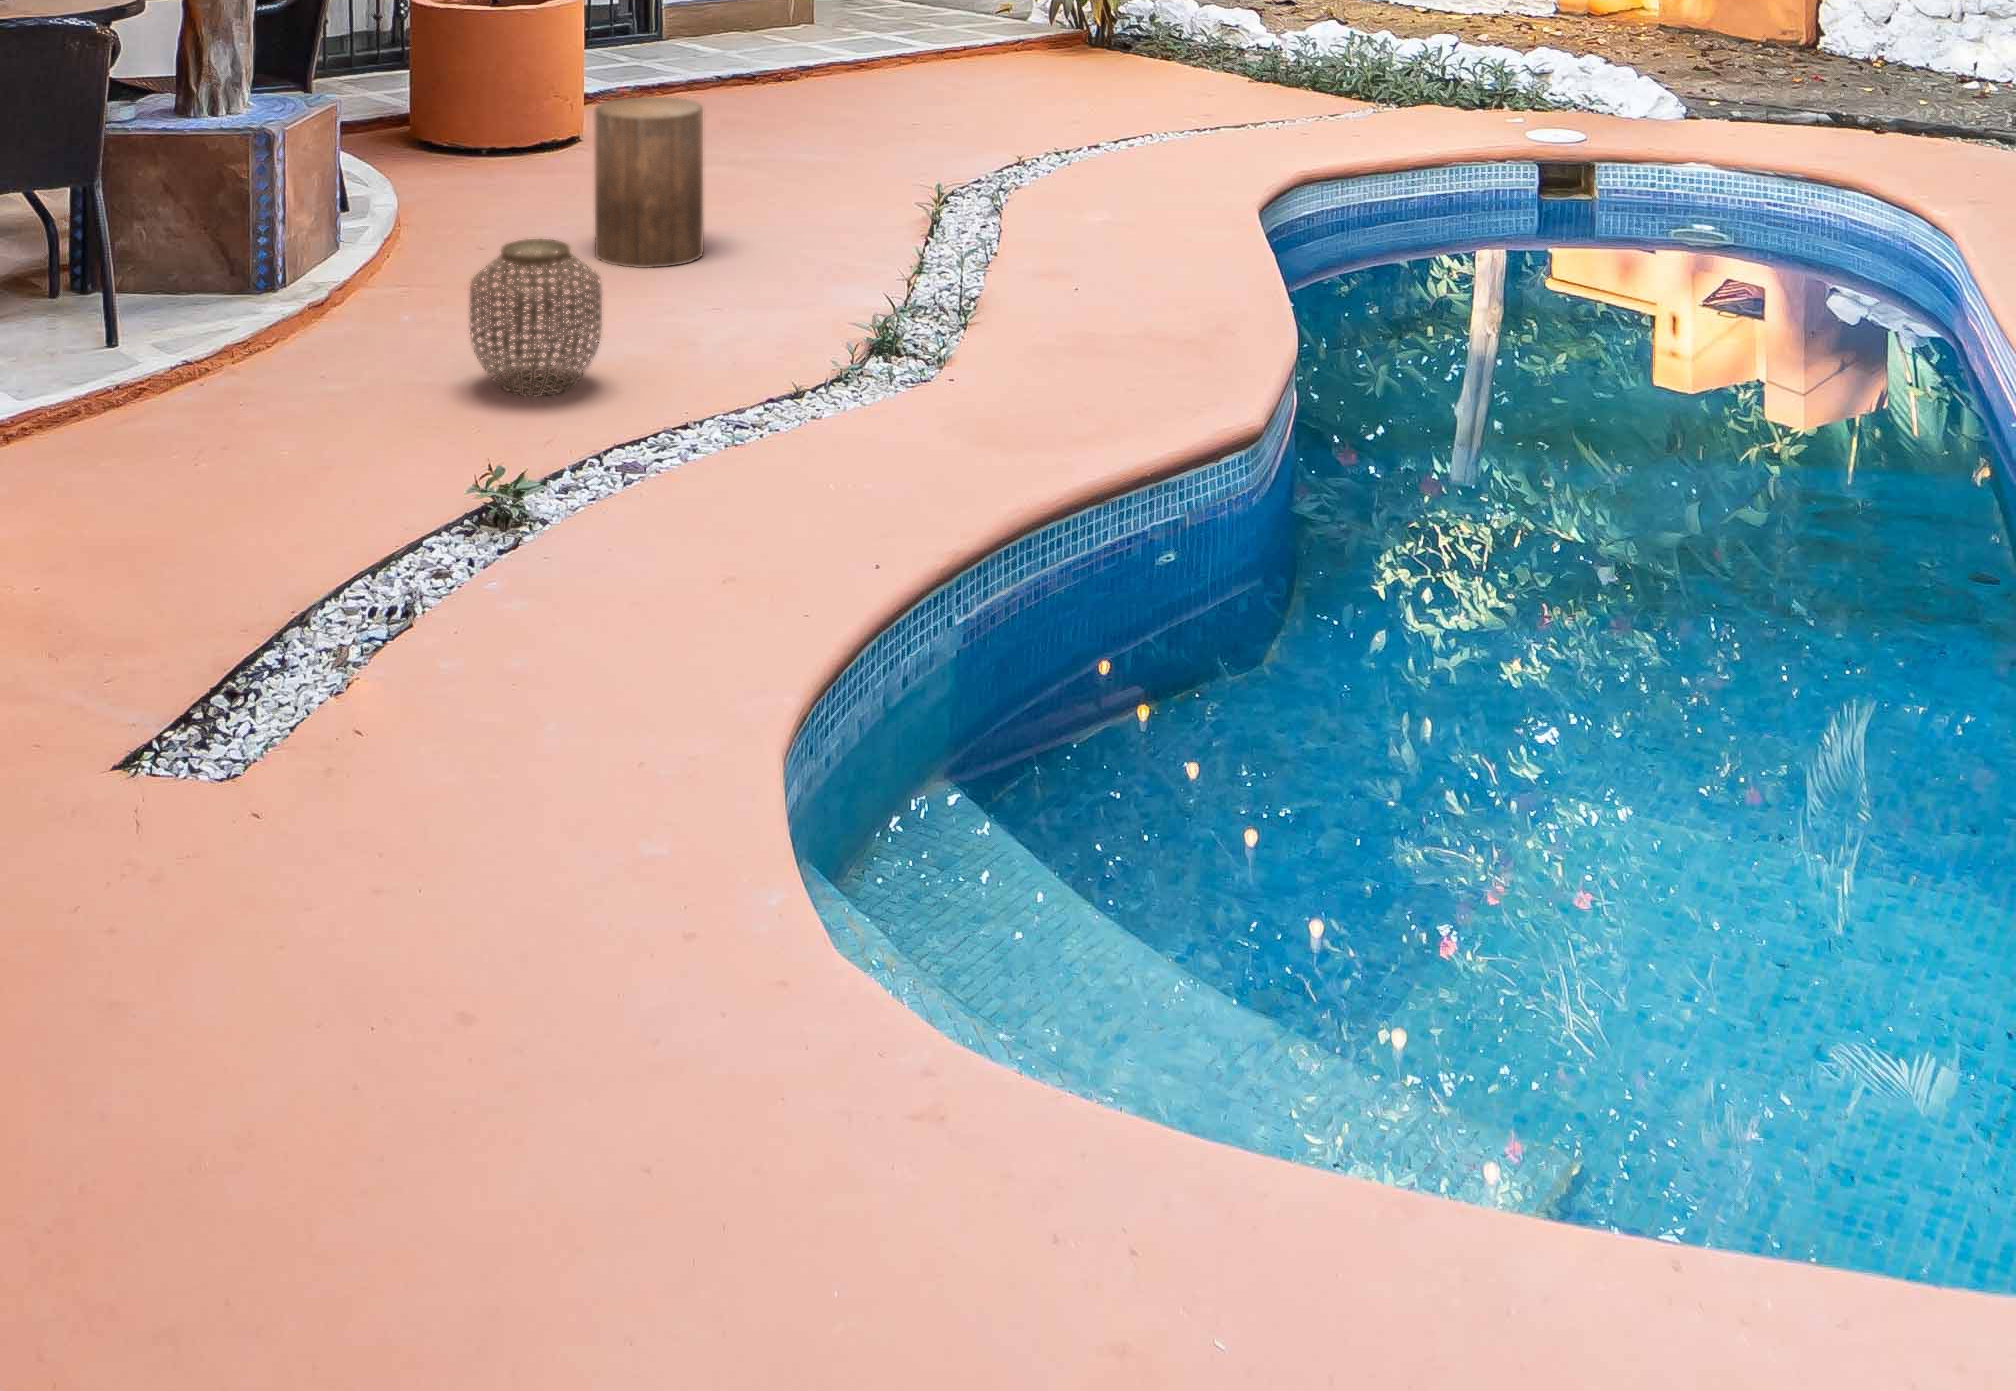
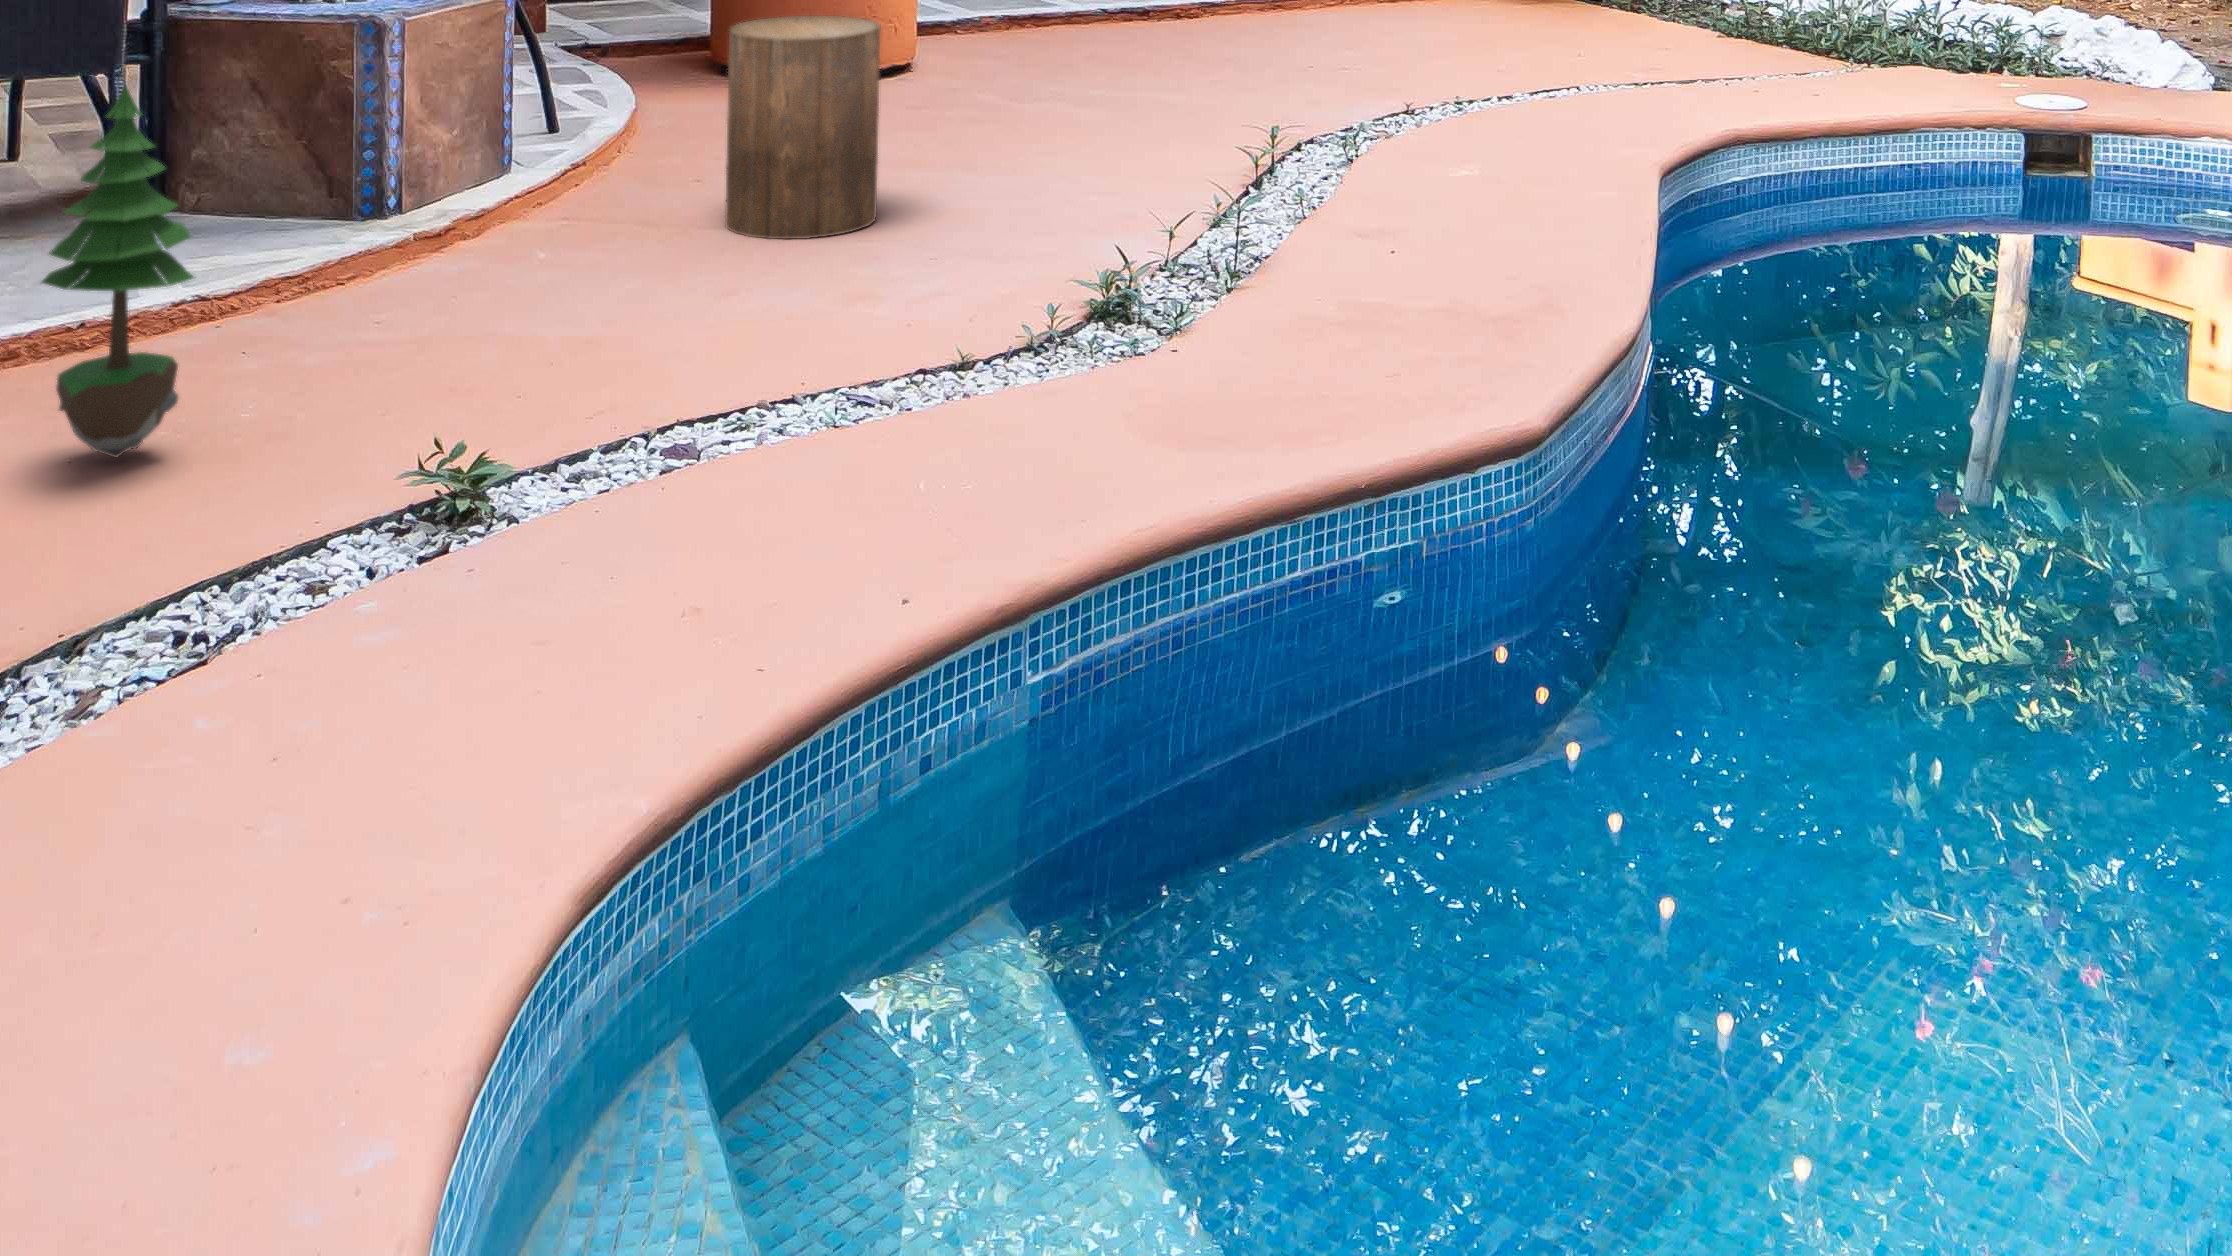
potted tree: none [323,171,412,419] -> present [42,86,193,457]
woven basket: present [469,239,602,396] -> none [331,193,547,423]

